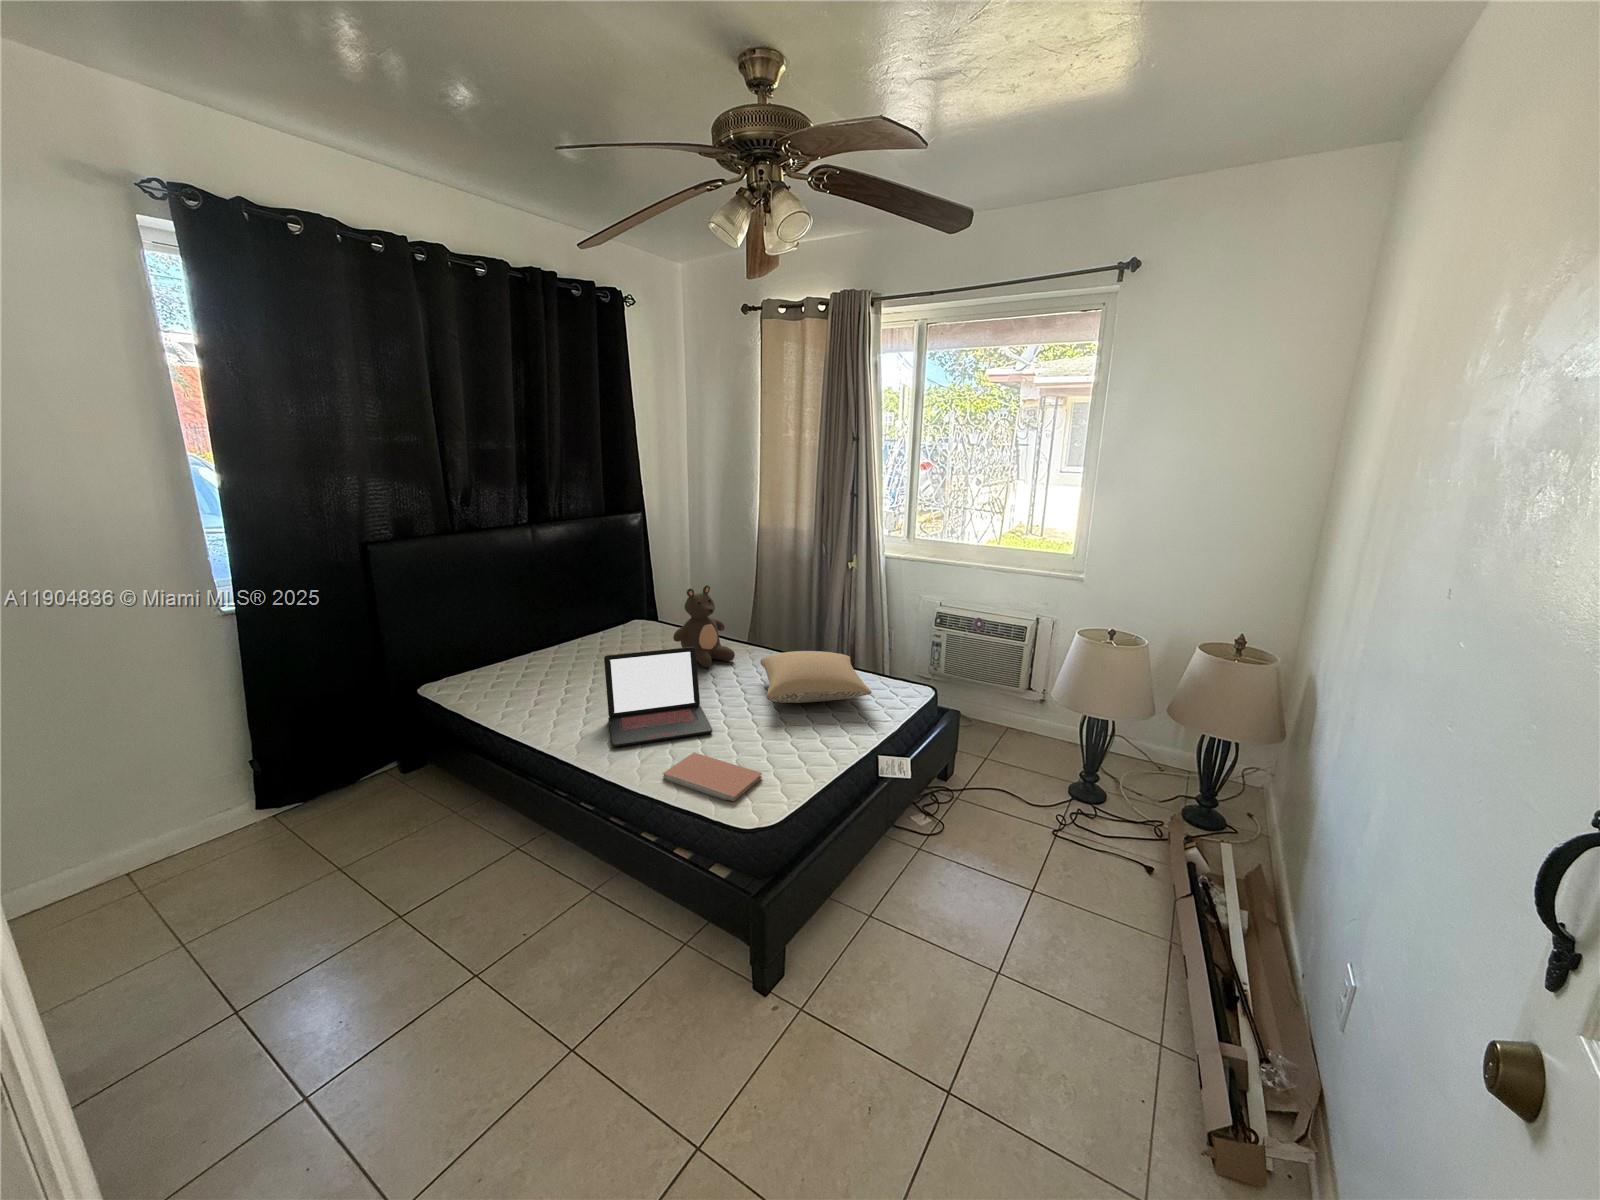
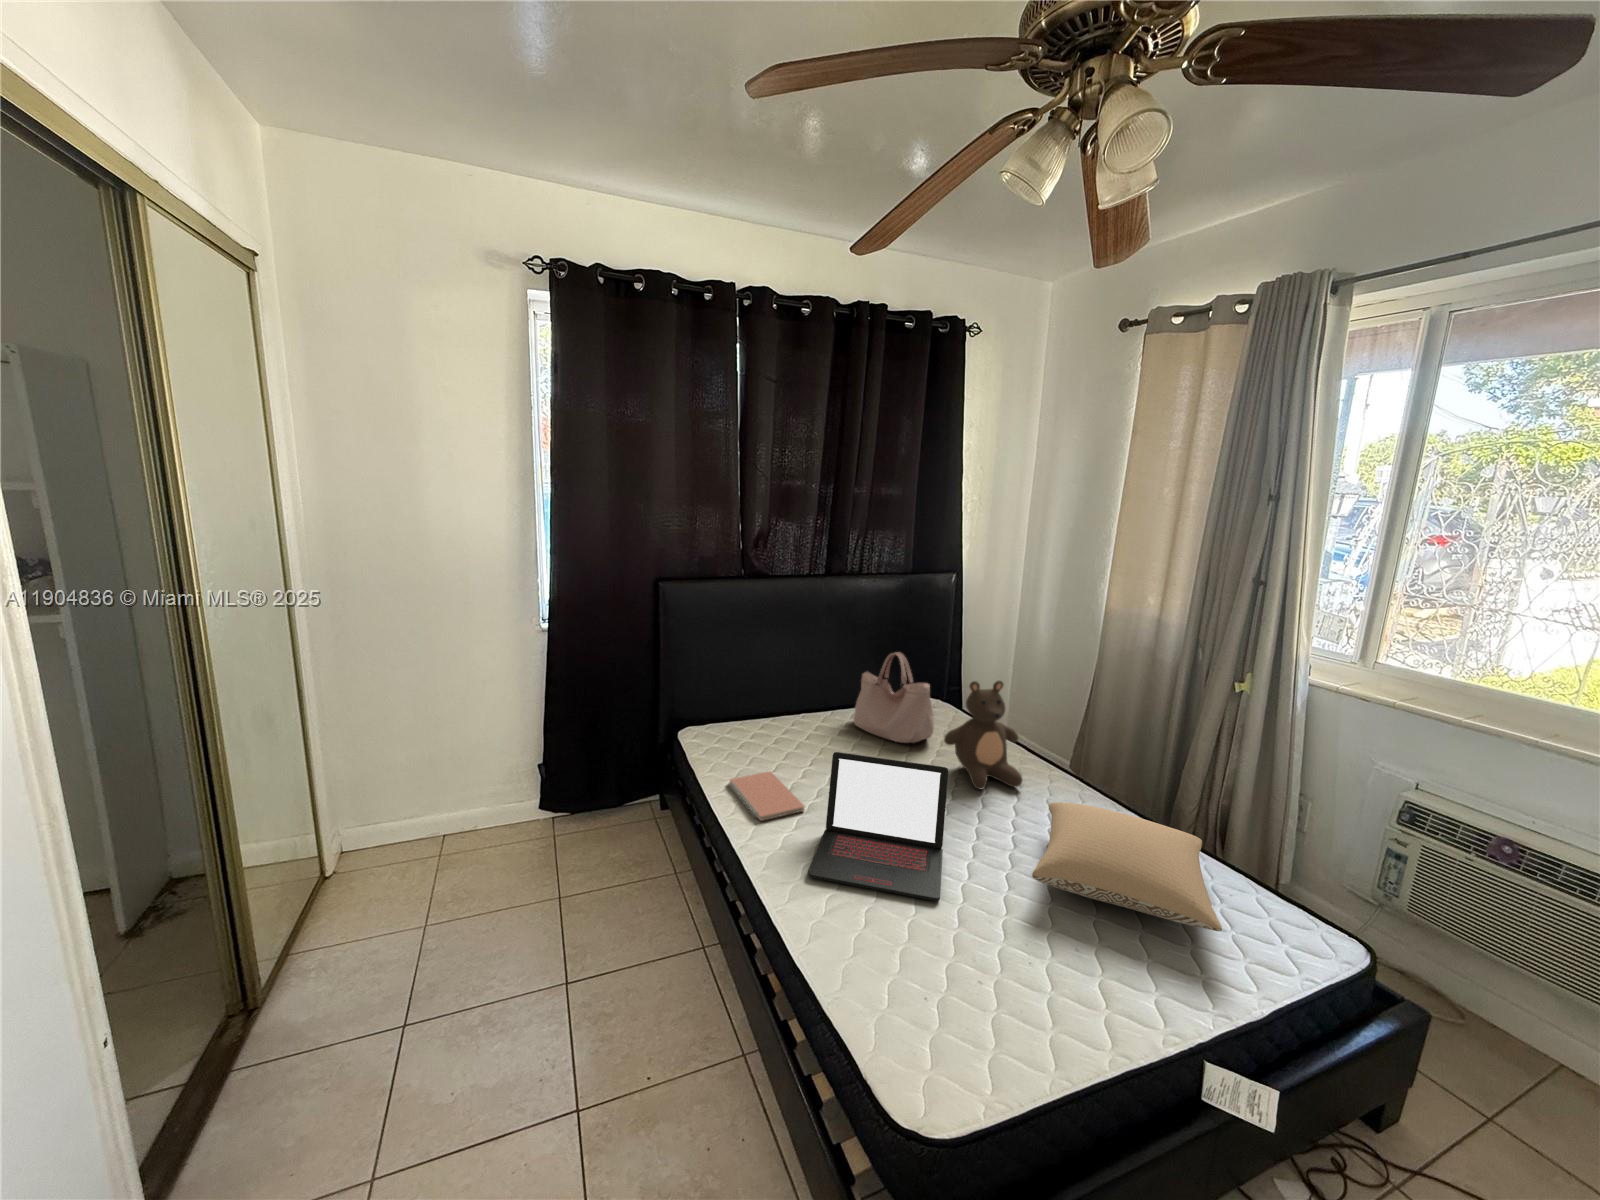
handbag: none [584,579,658,653] -> present [854,652,934,743]
notebook: present [663,753,762,801] -> present [730,772,804,821]

